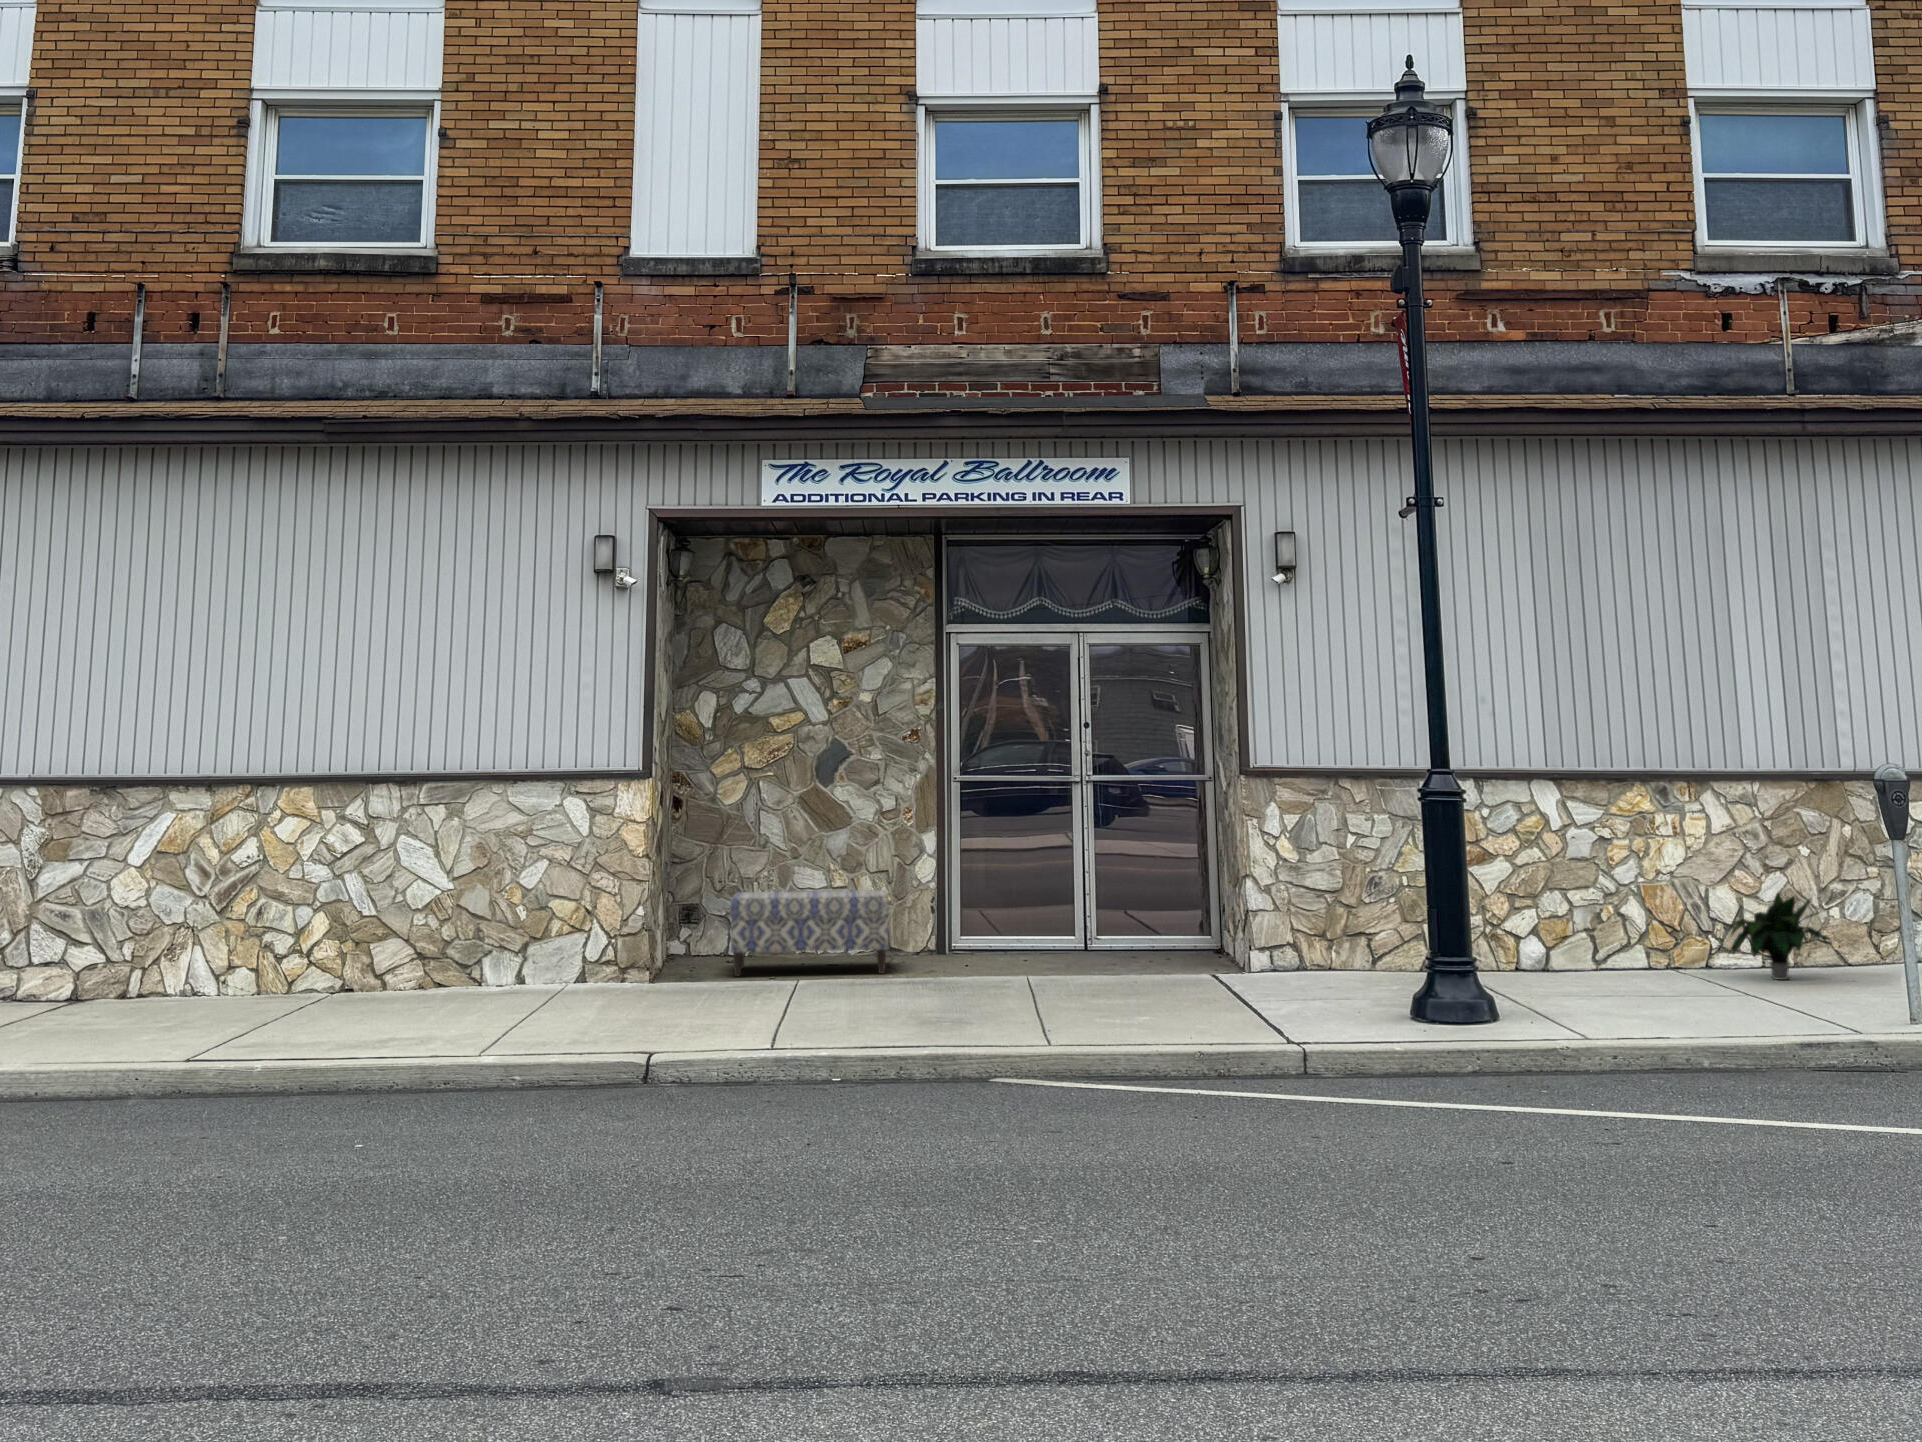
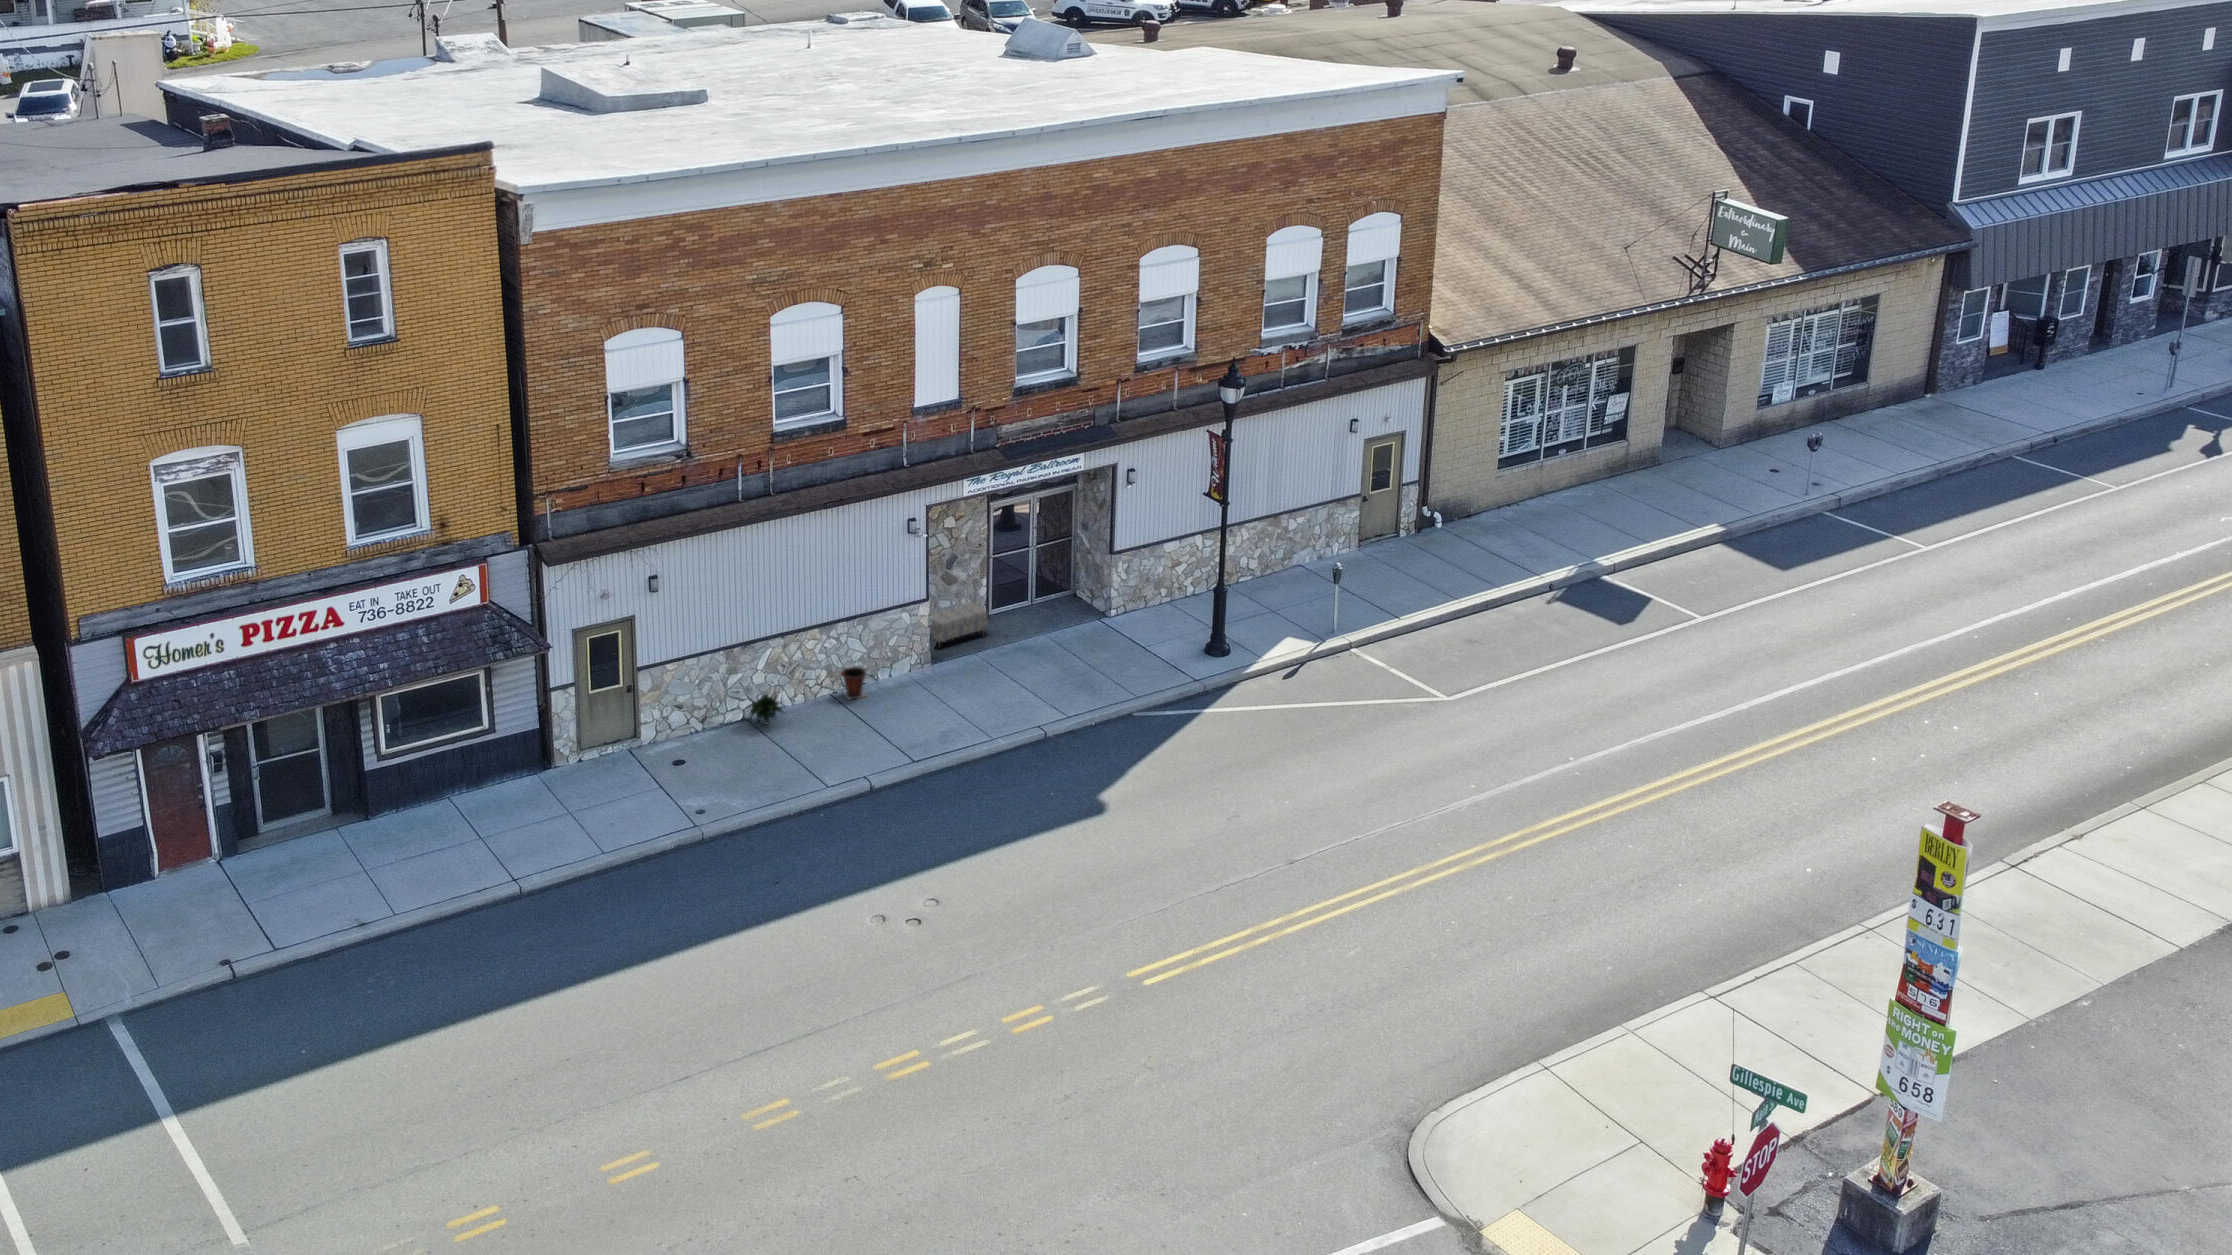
potted plant: present [1729,893,1830,980] -> present [750,694,785,725]
waste bin: none [348,922,424,1002] -> present [841,667,866,700]

